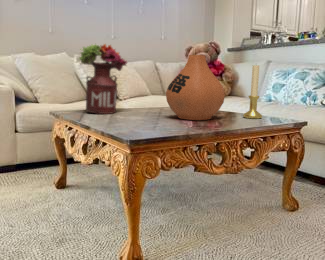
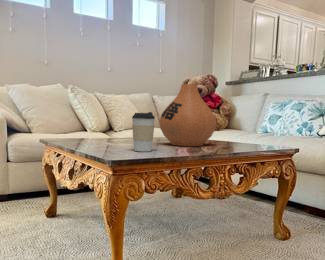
flower arrangement: present [79,44,127,114] -> none [75,73,123,141]
candle holder: present [243,65,262,119] -> none [235,93,253,145]
coffee cup: none [138,86,162,129] -> present [132,112,155,152]

